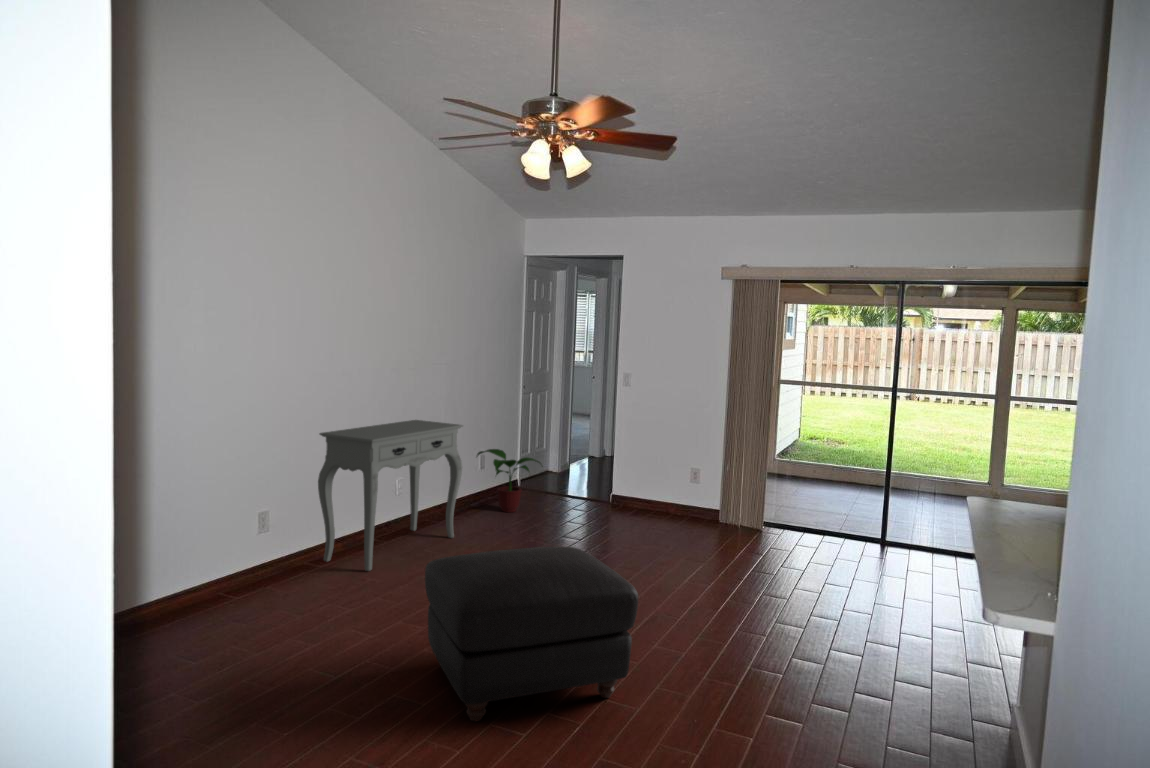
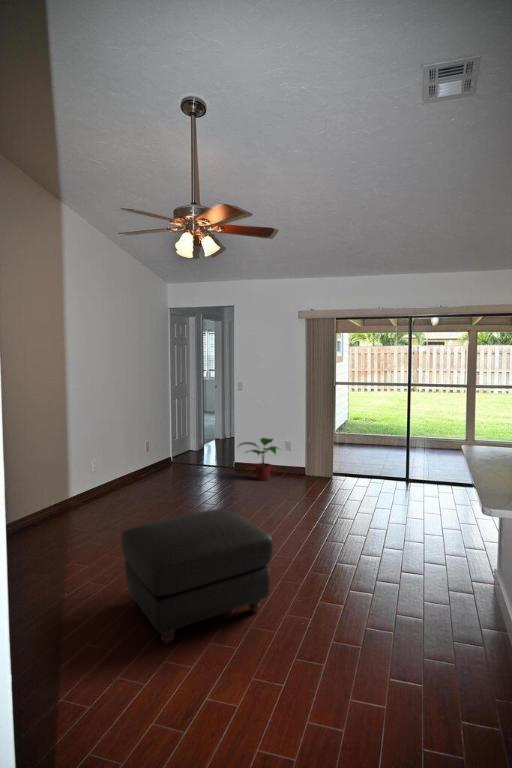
console table: present [318,420,463,571] -> none [33,426,135,535]
potted plant: present [477,449,540,512] -> present [239,438,277,480]

